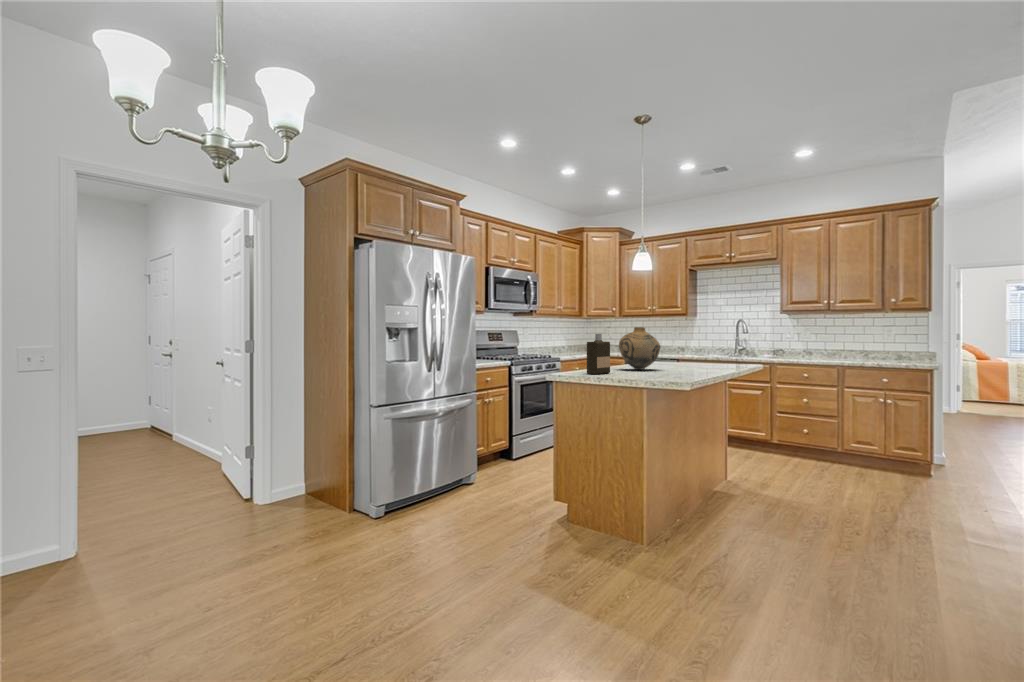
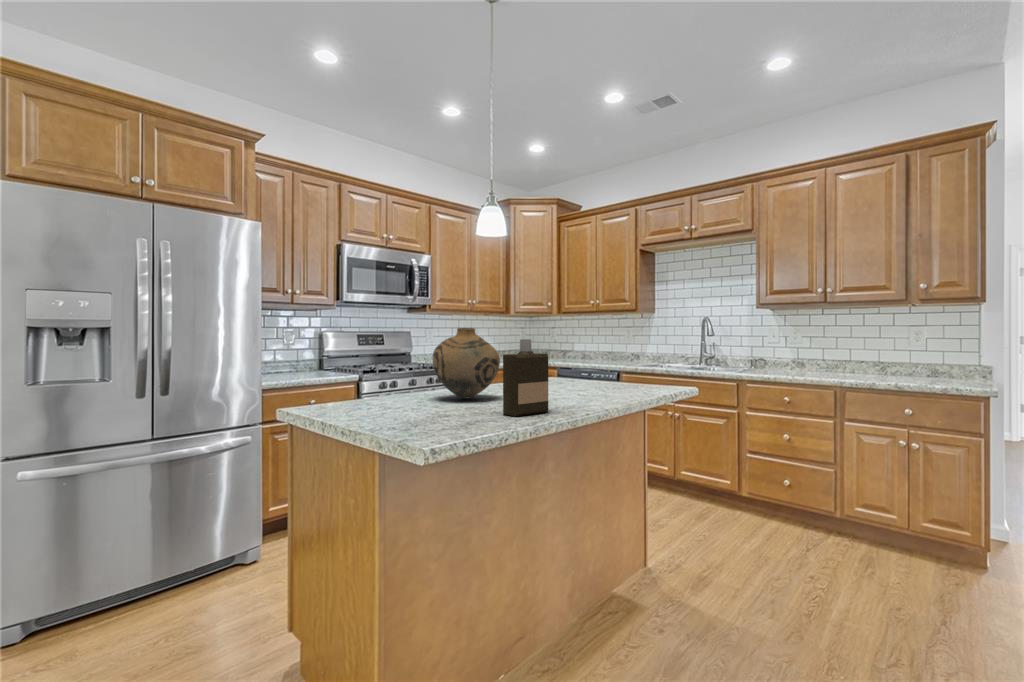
bottle: present [587,334,610,375] -> present [503,339,548,417]

